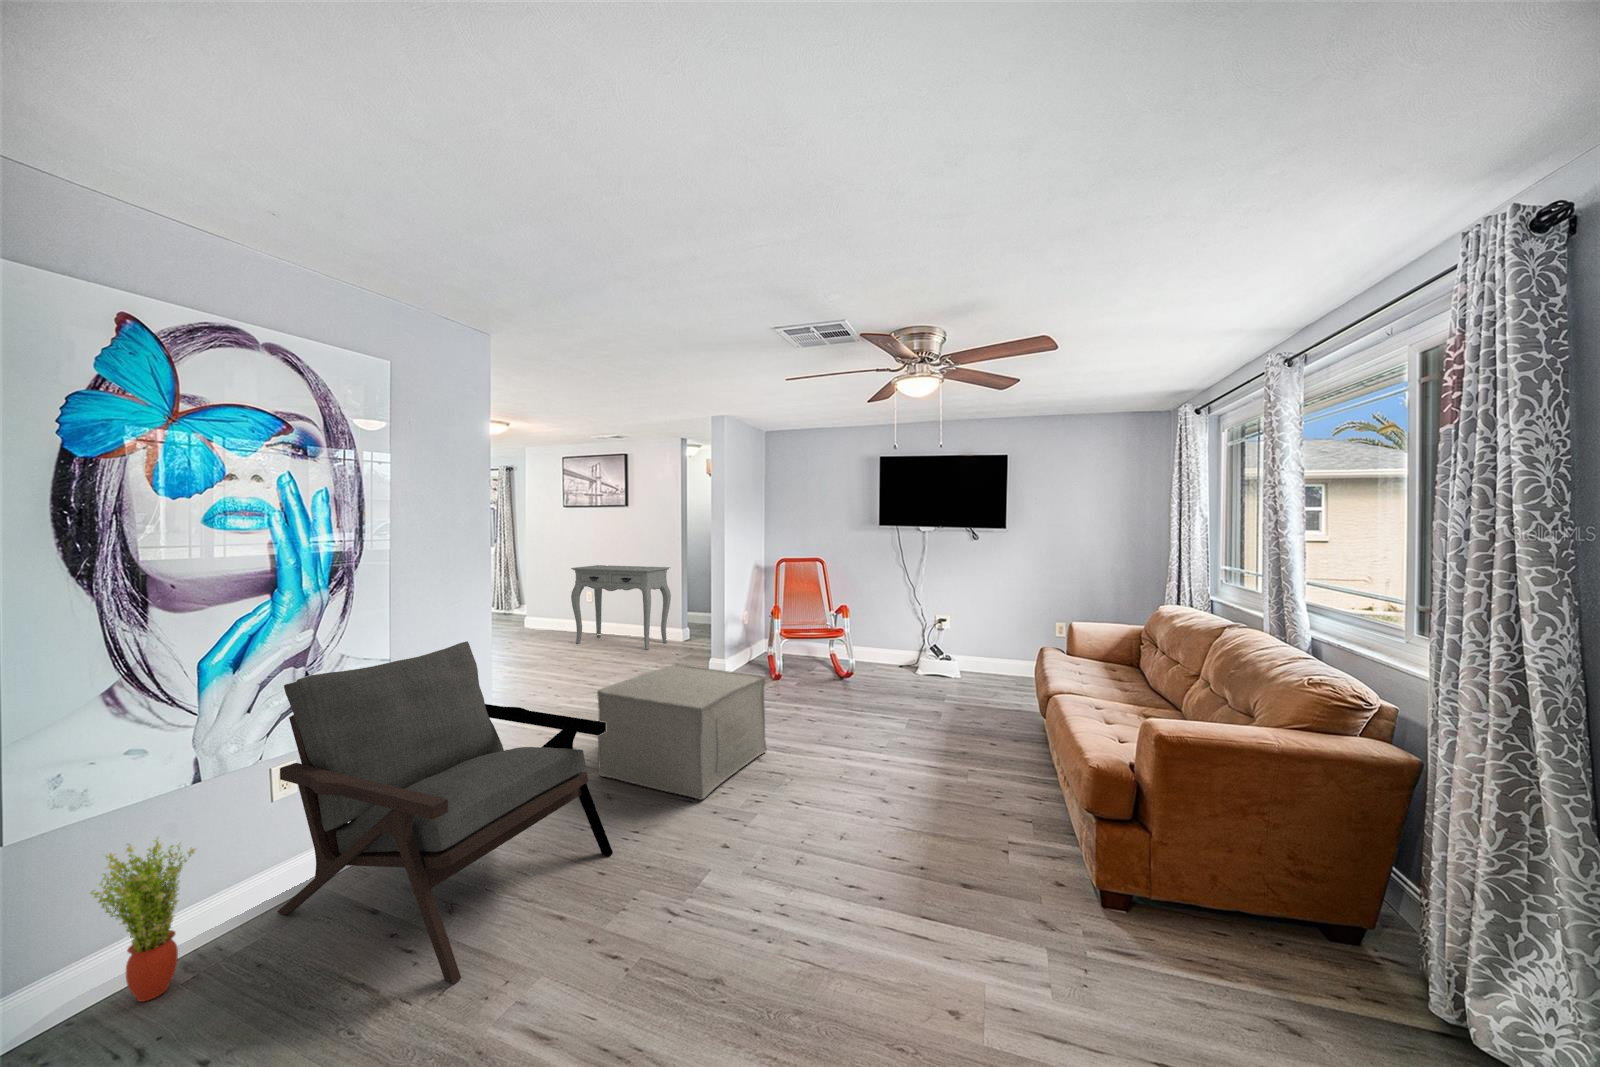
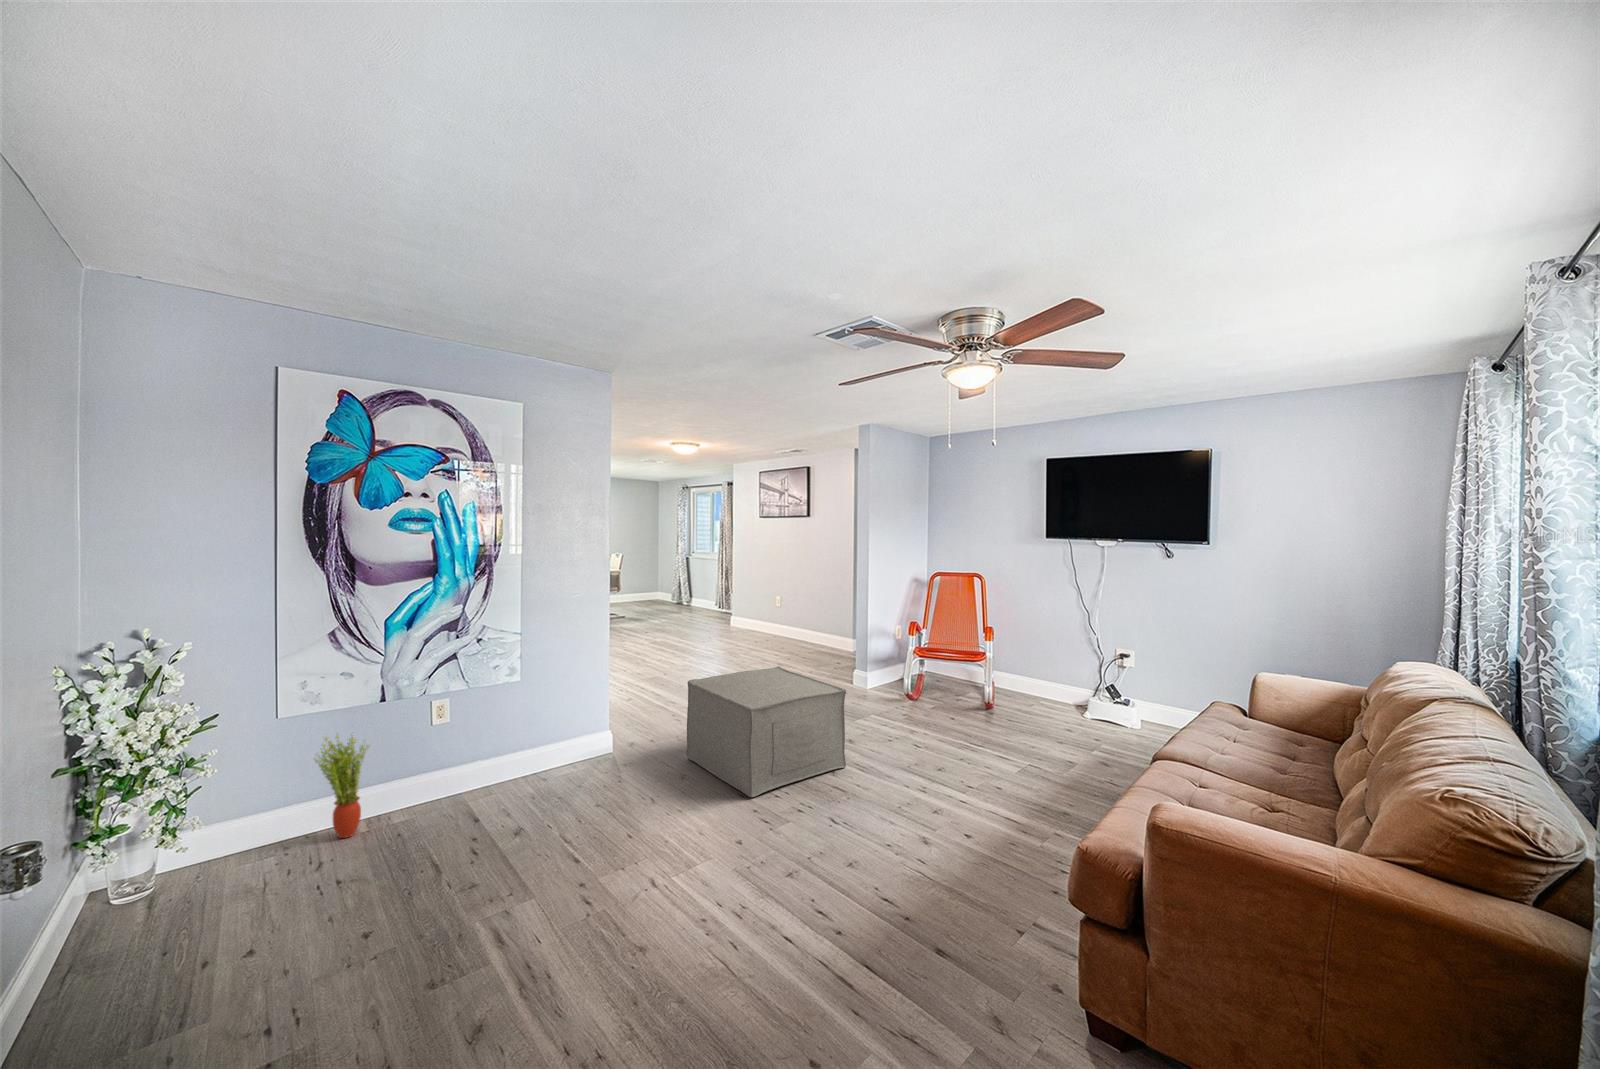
console table: present [571,565,671,650] -> none [755,570,842,654]
armchair: present [278,641,613,984] -> none [430,625,649,885]

